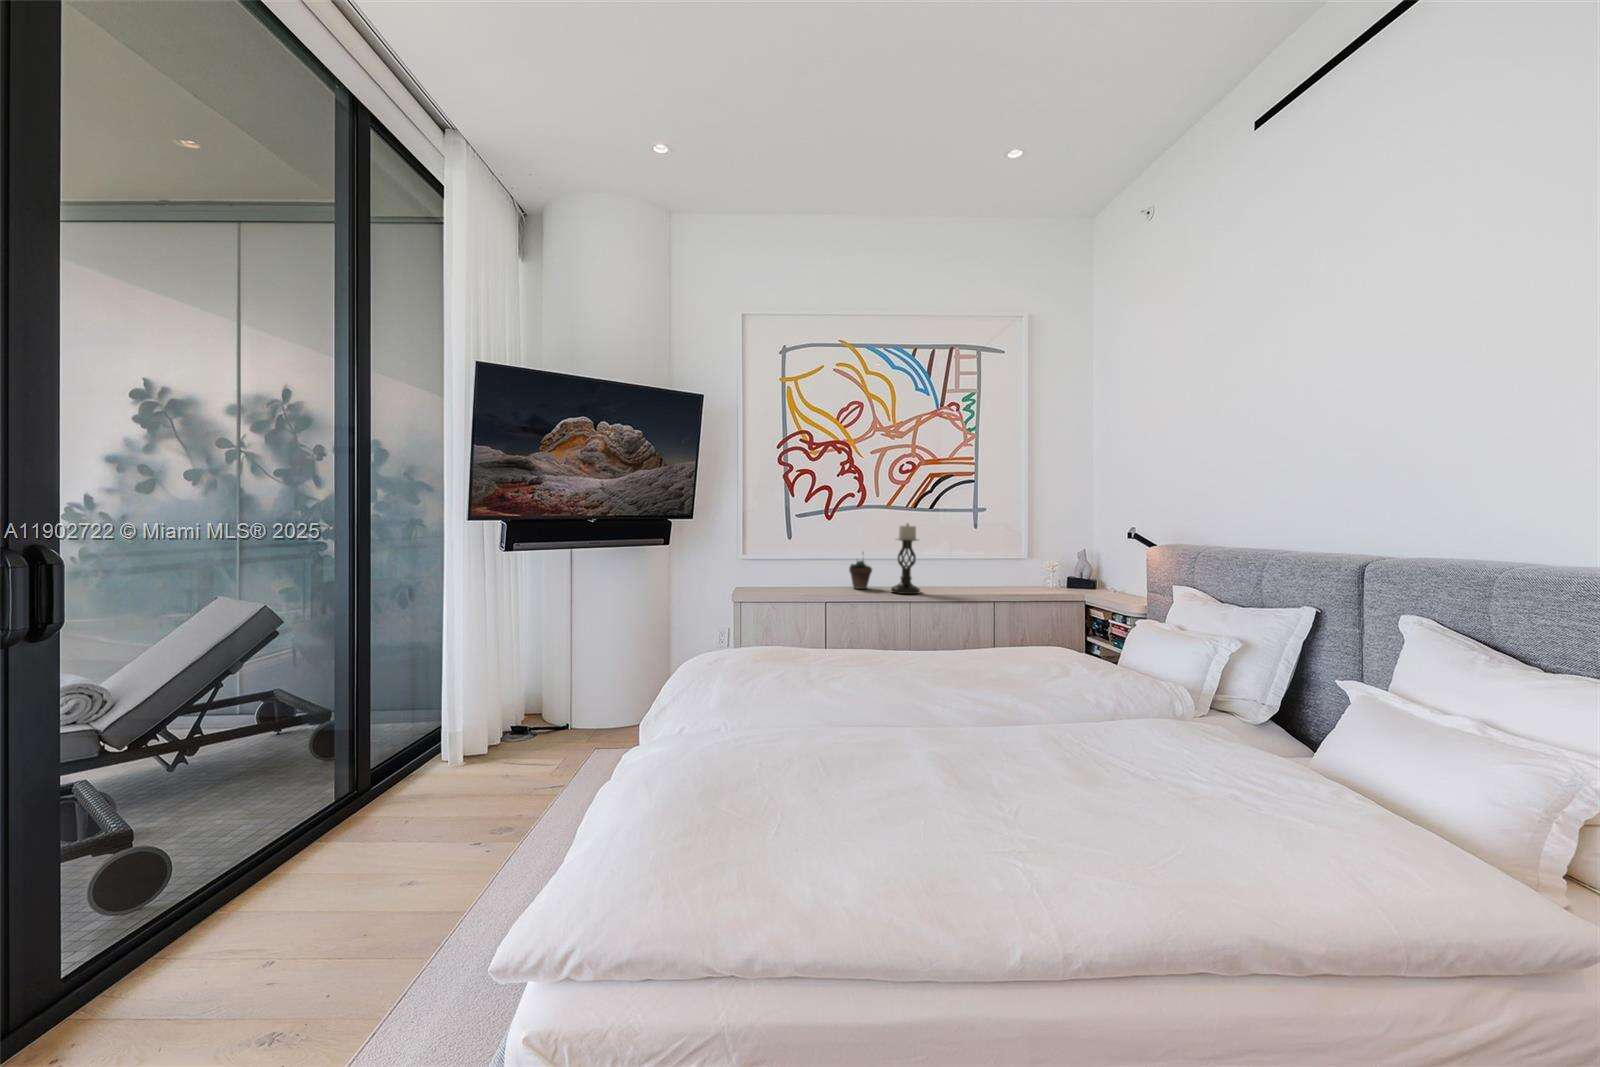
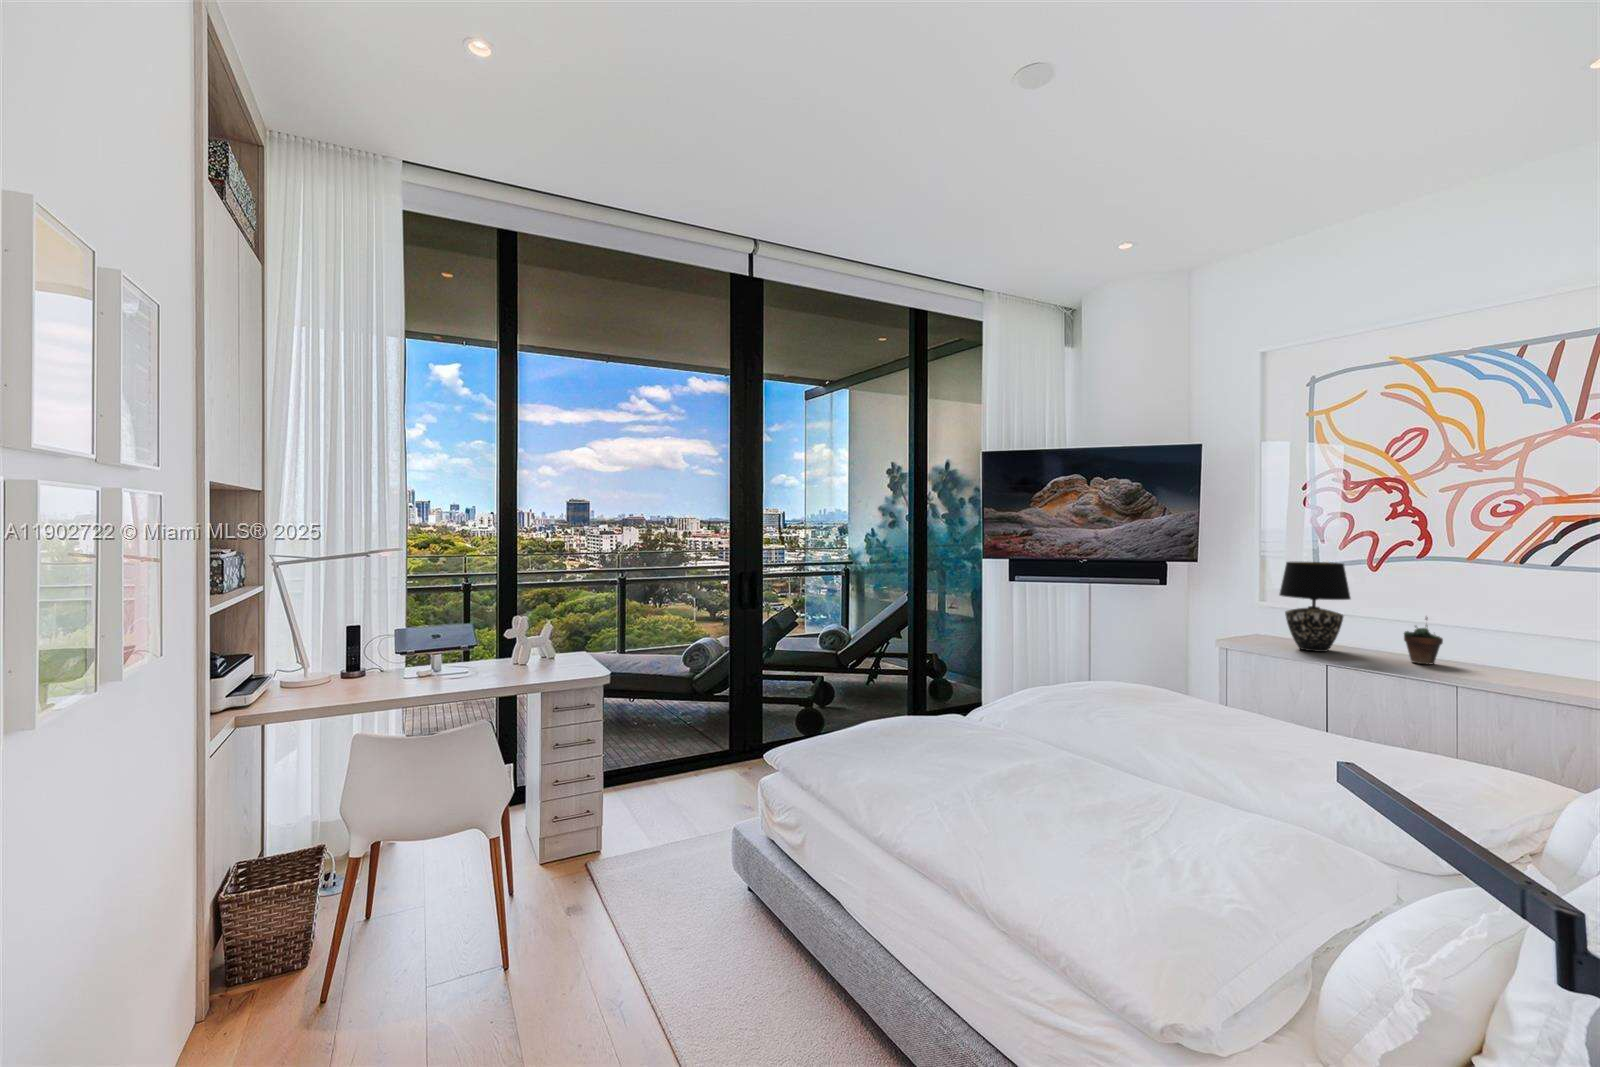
table lamp: none [764,510,814,587] -> present [1280,562,1350,652]
candle holder: present [891,523,920,594] -> none [1472,583,1528,680]

